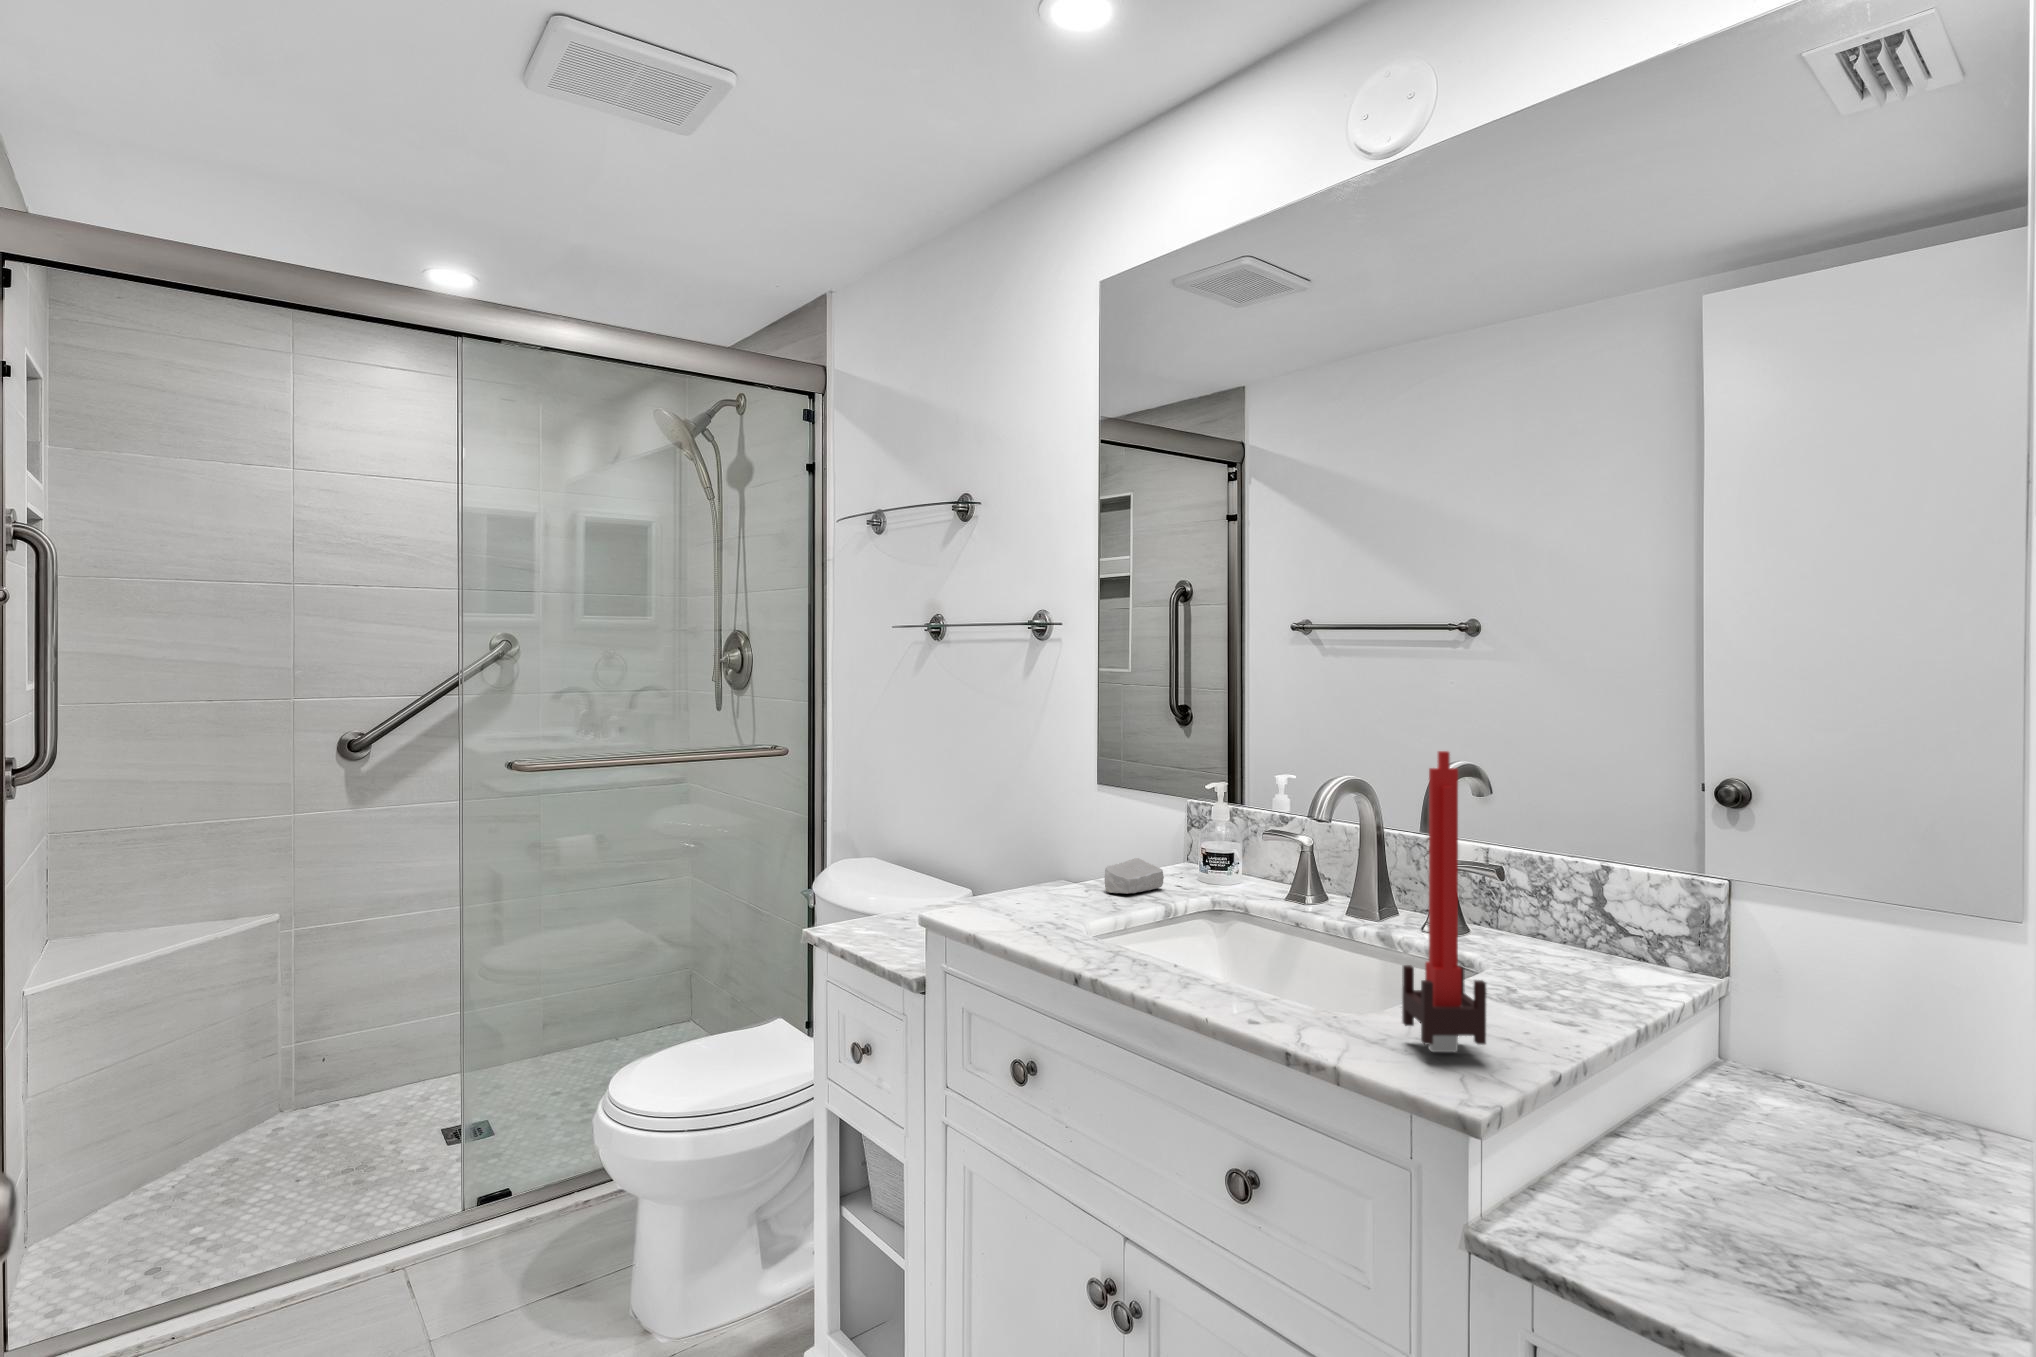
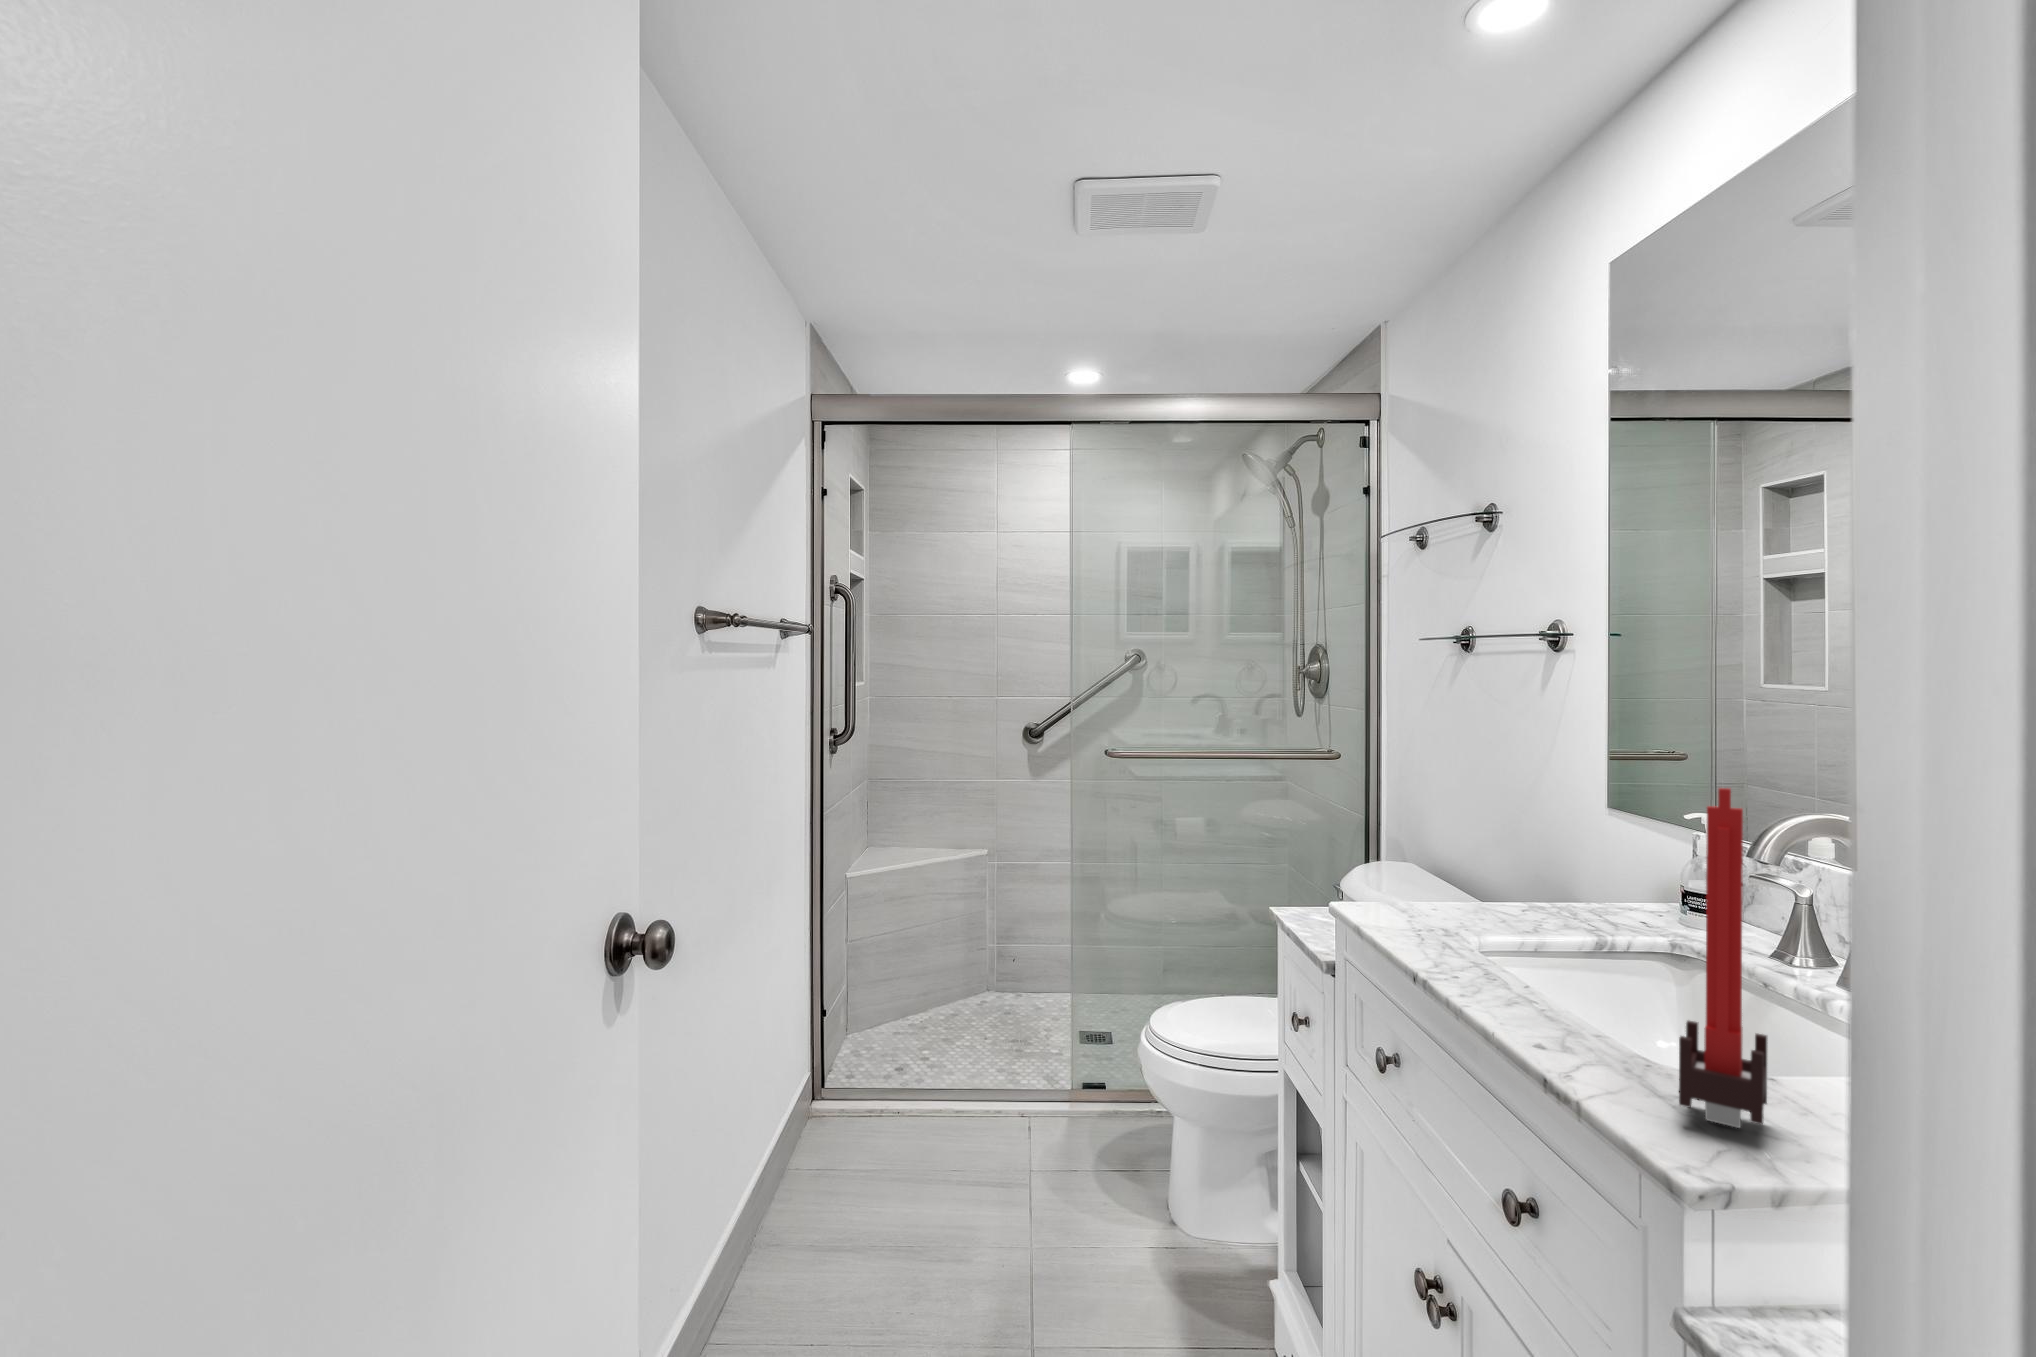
soap bar: present [1105,858,1164,894] -> none [1548,887,1626,921]

